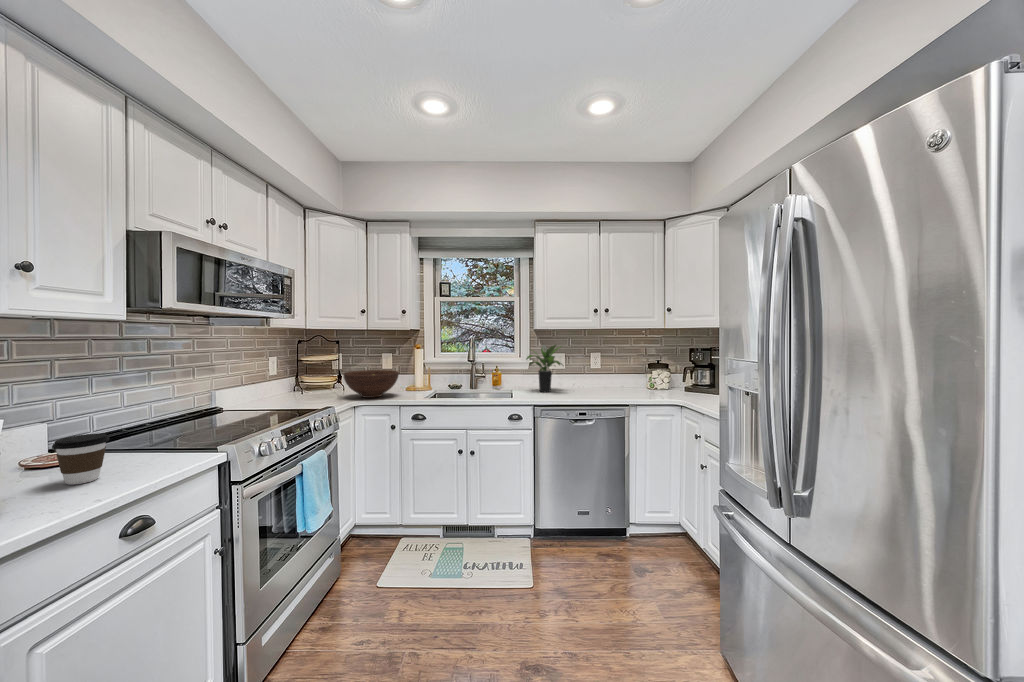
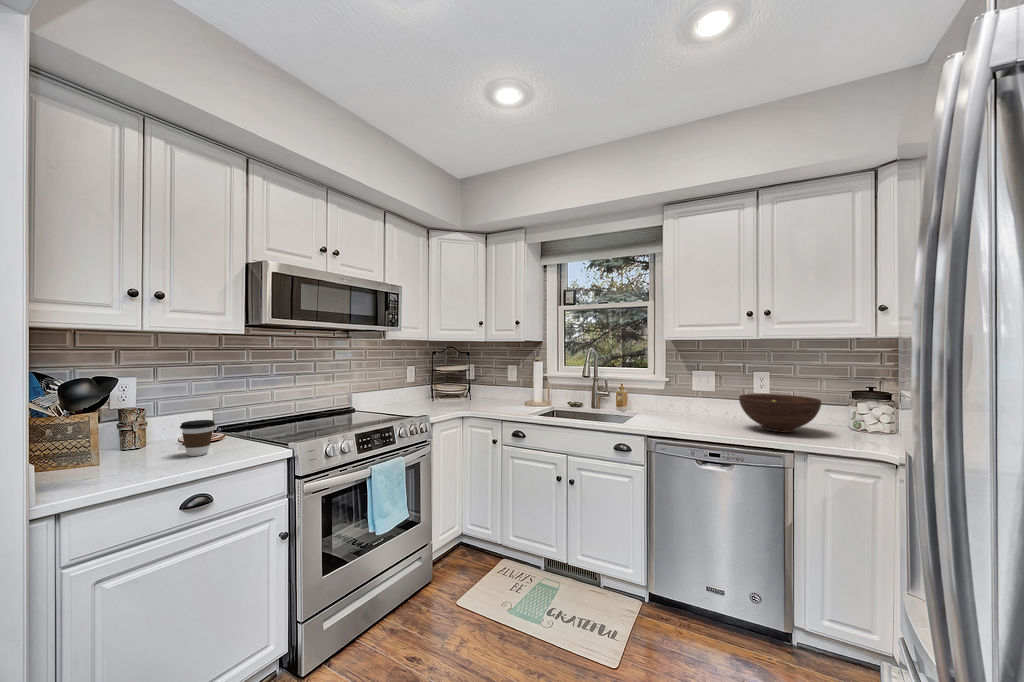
potted plant: present [526,345,562,392] -> none [651,359,708,420]
fruit bowl: present [344,370,399,398] -> present [739,394,821,432]

